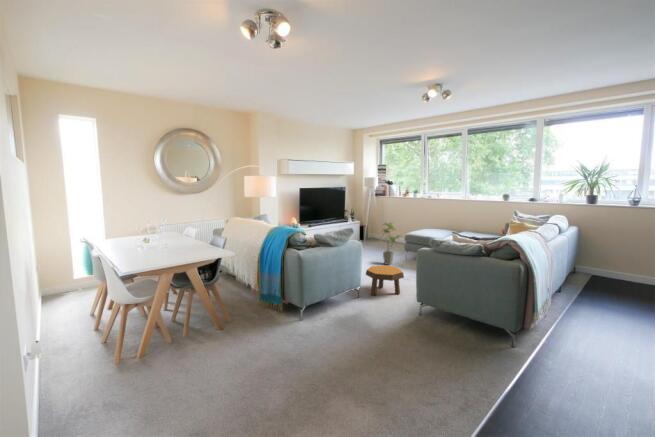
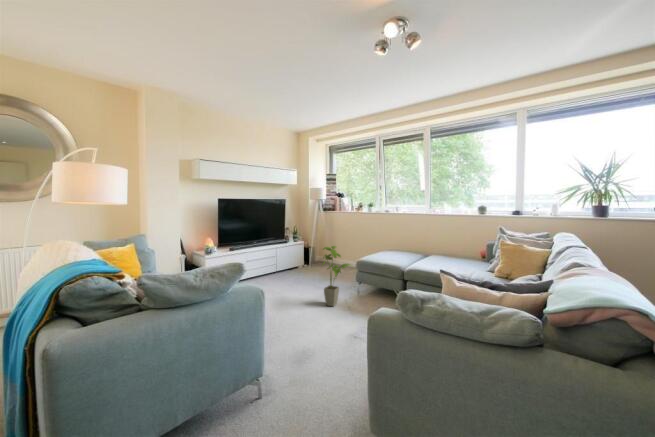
footstool: present [366,265,404,295] -> none [277,323,345,392]

